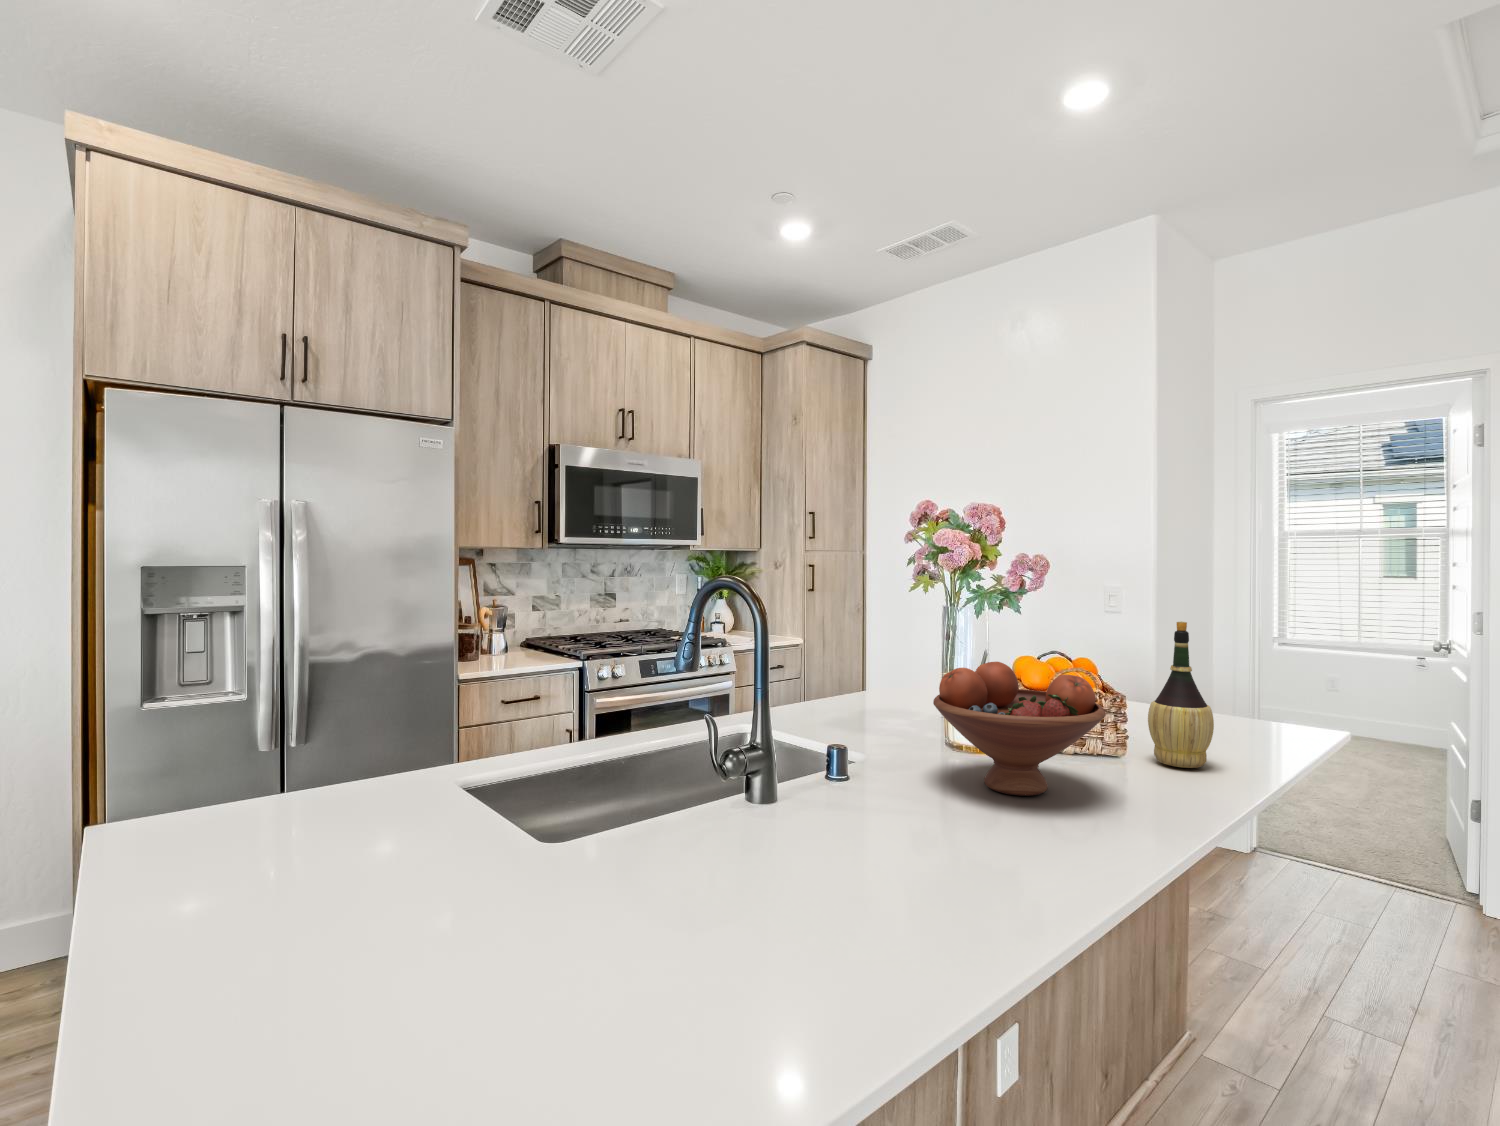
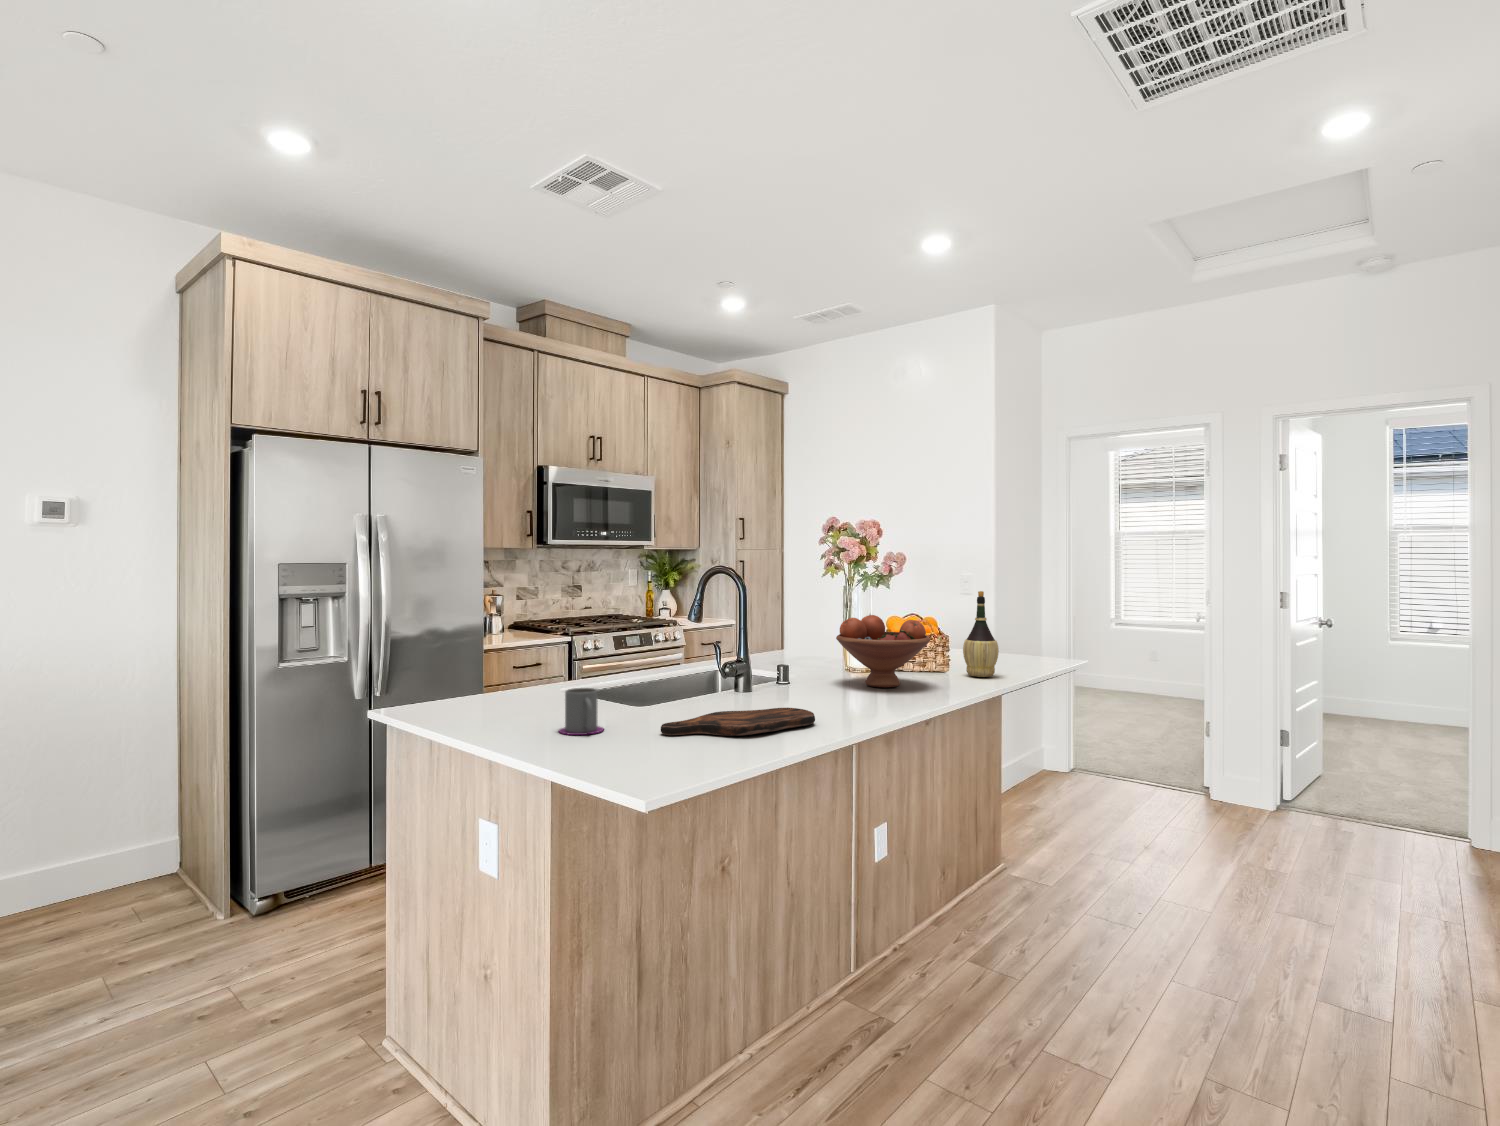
mug: none [304,847,416,974] -> present [559,688,604,735]
cutting board: none [521,883,888,1000] -> present [661,708,815,736]

